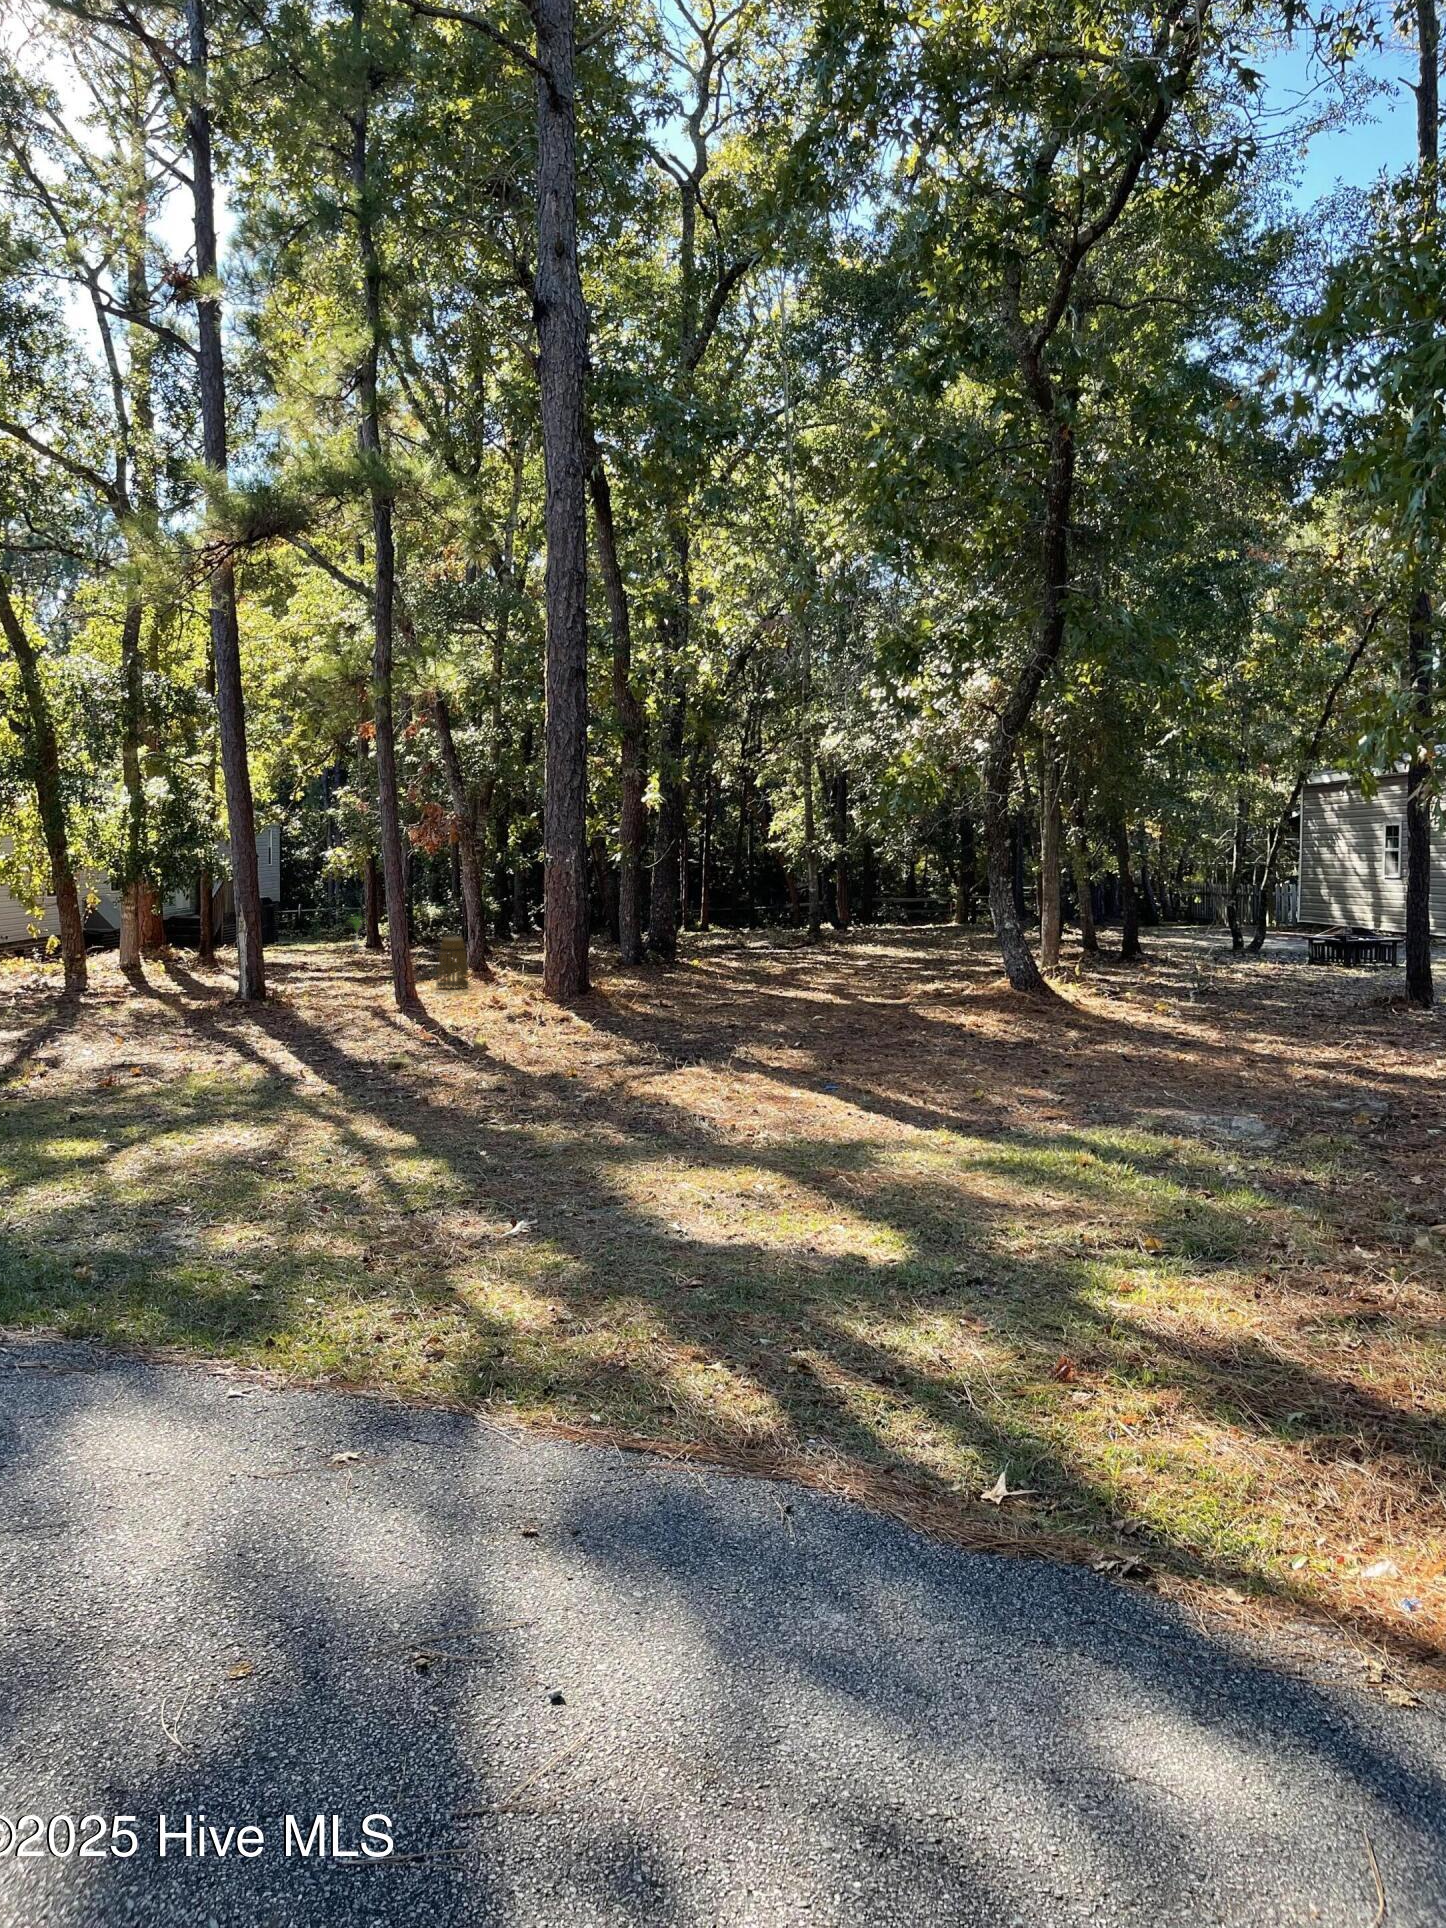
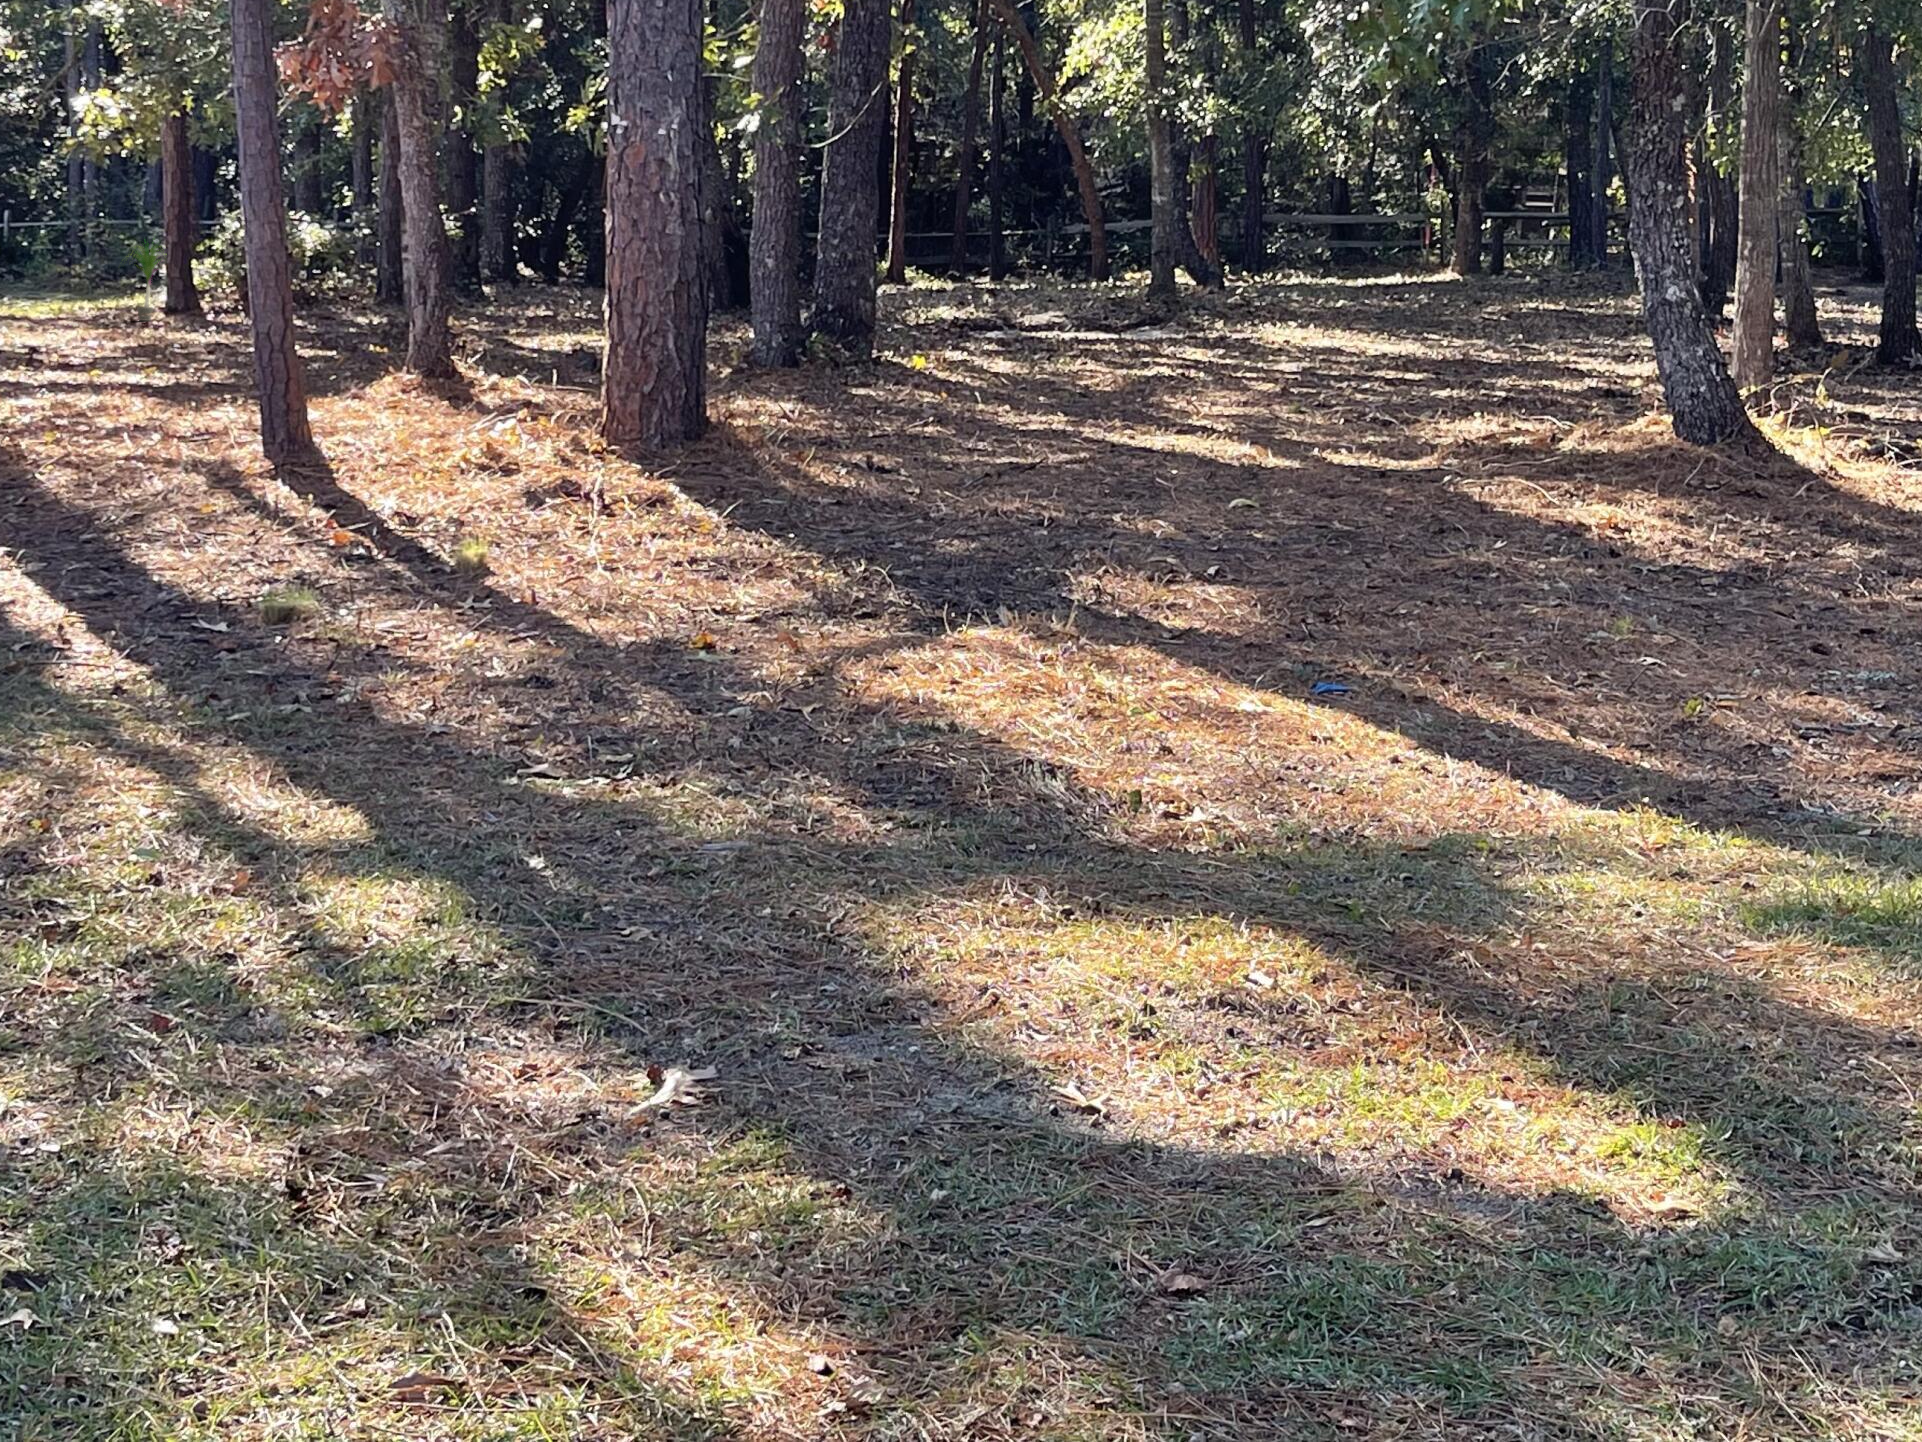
basket: present [436,936,469,989] -> none [343,298,417,419]

